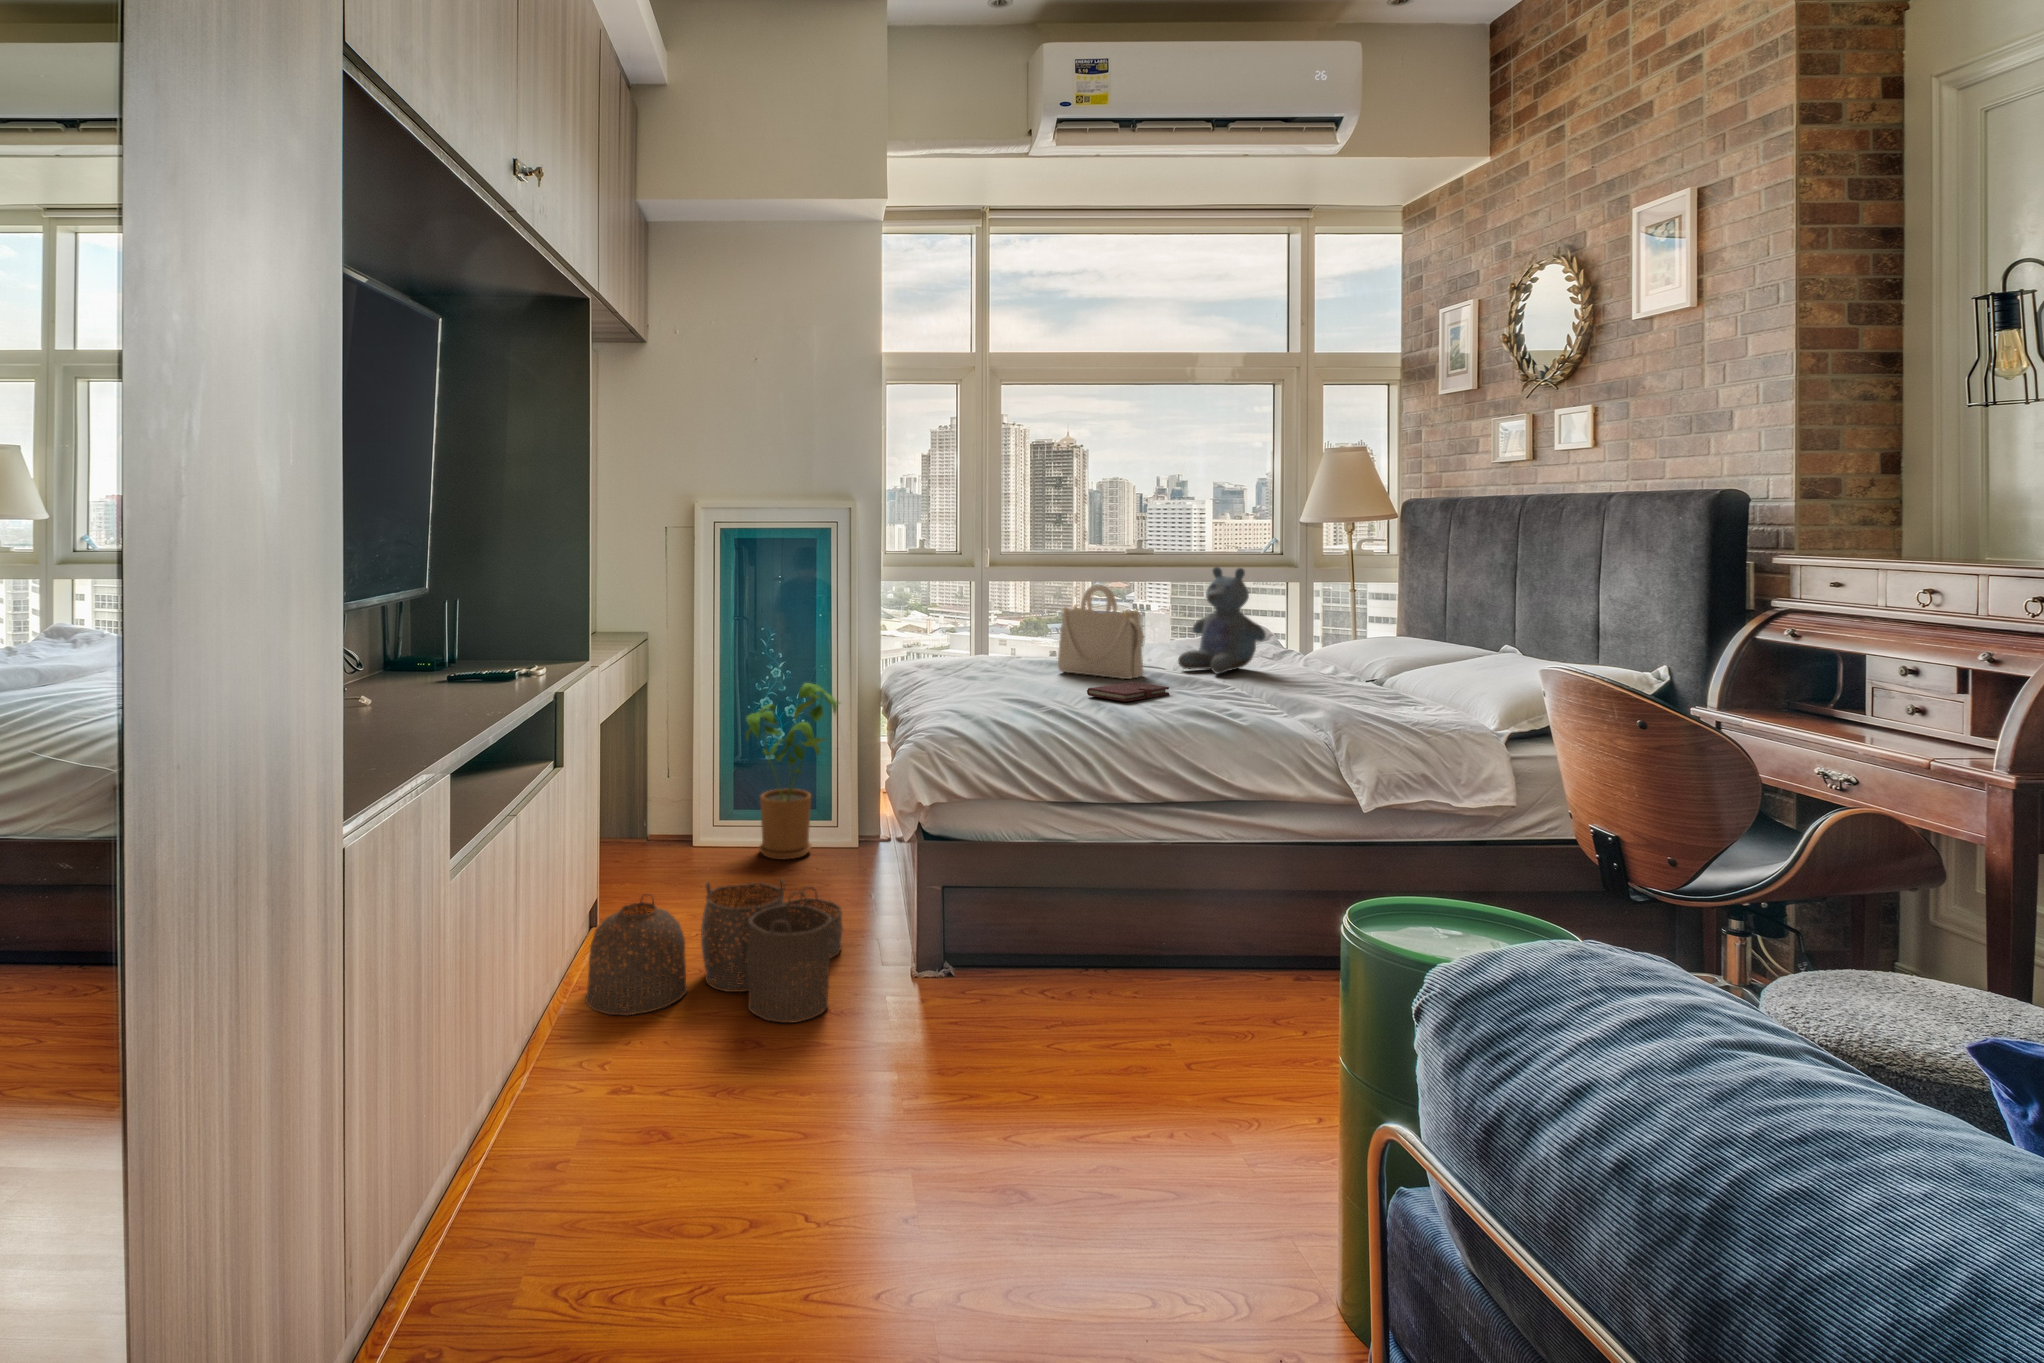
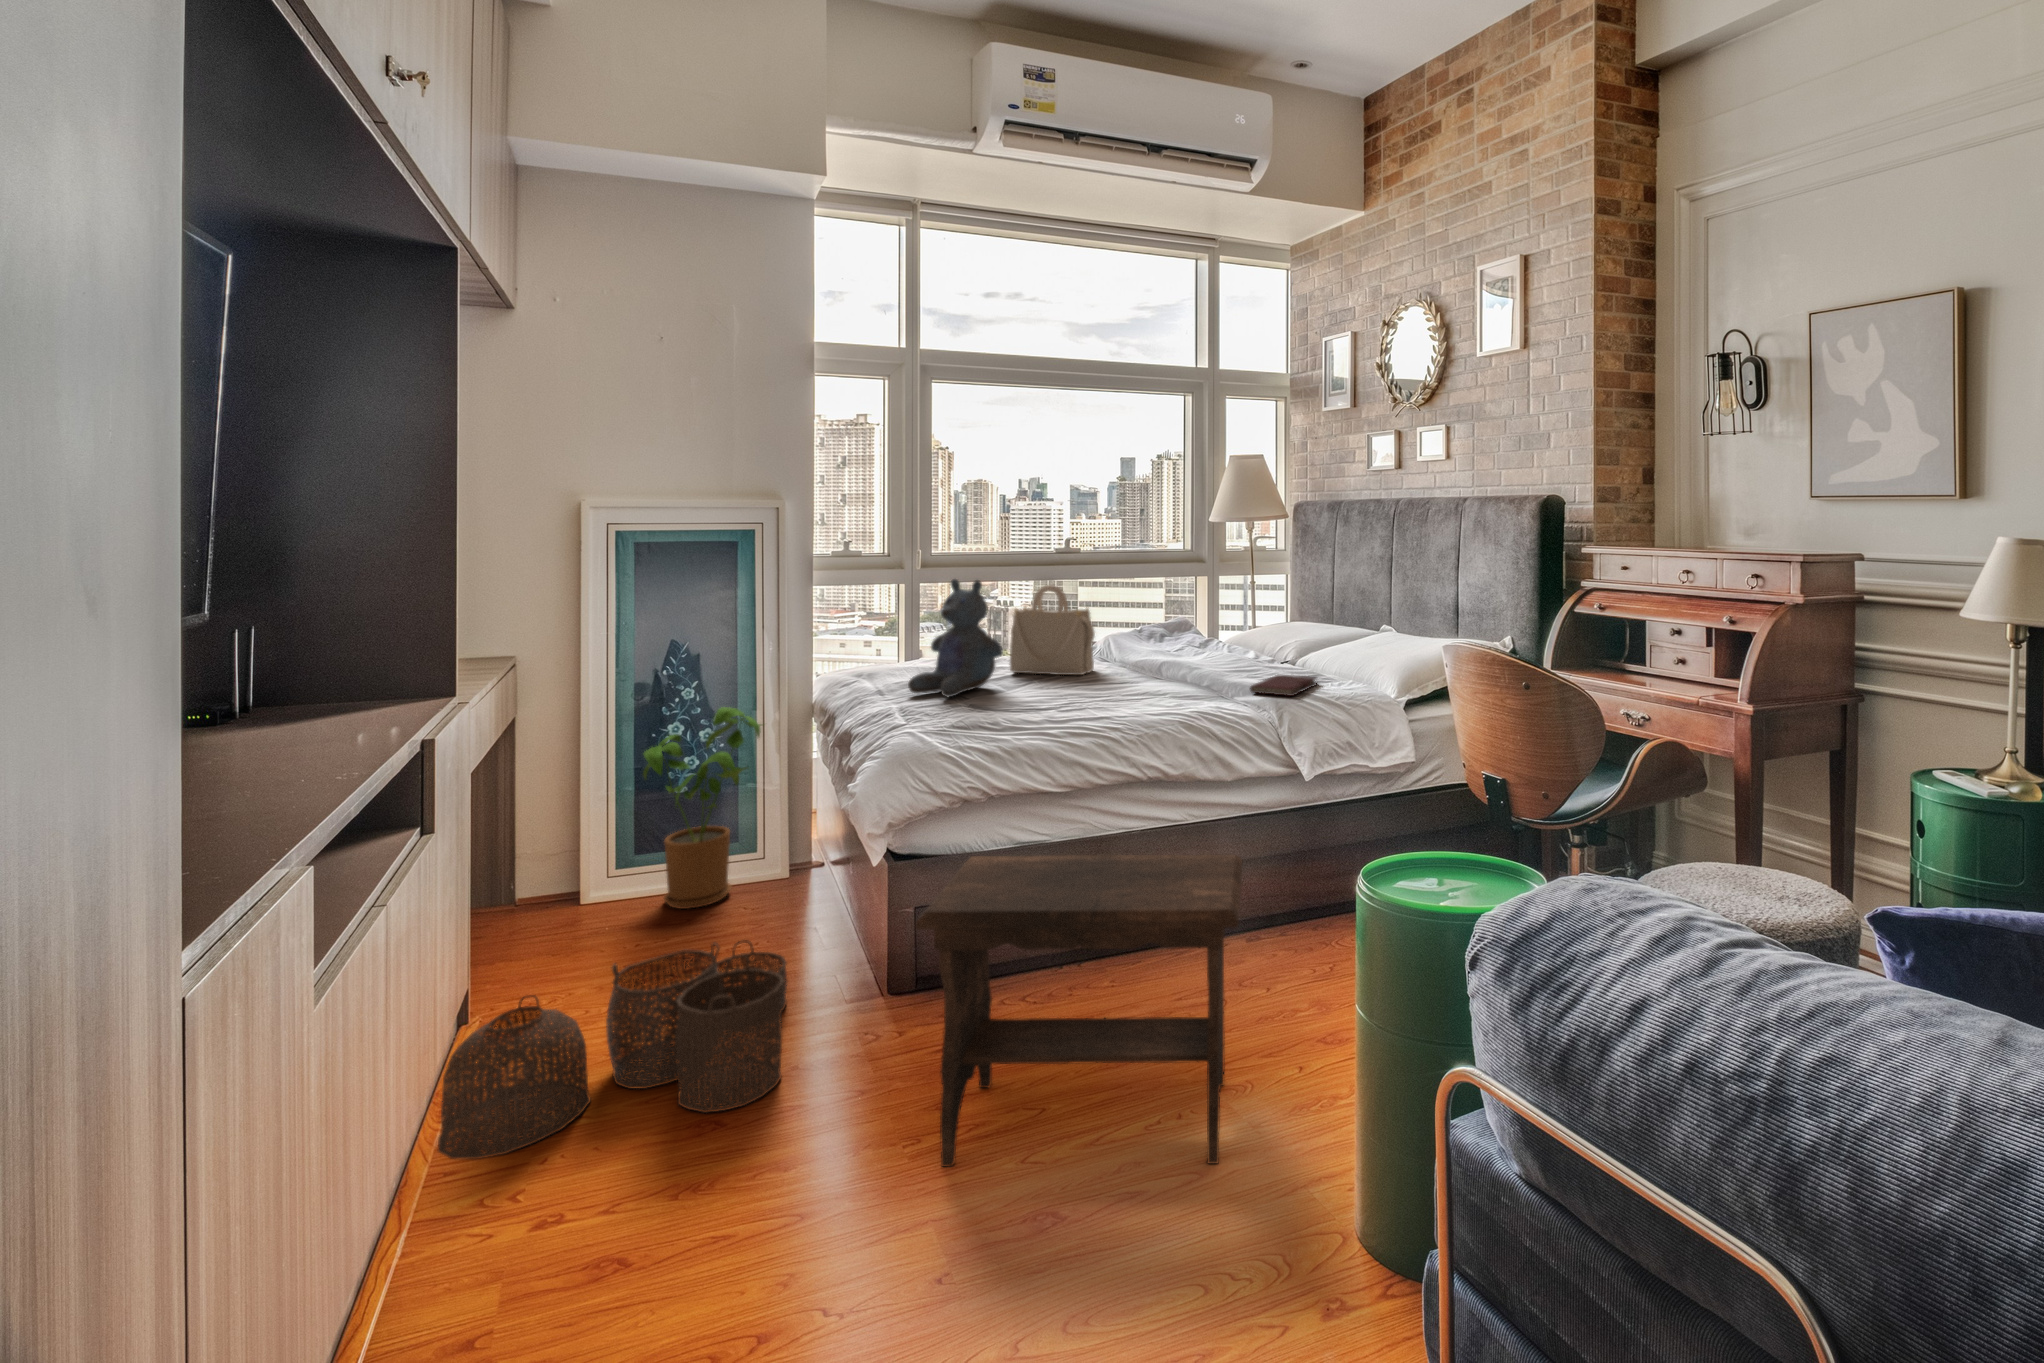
stuffed bear: present [1178,567,1266,674] -> present [908,579,1003,697]
notebook: present [1087,682,1169,702] -> present [1250,675,1317,696]
footstool: none [927,830,1260,1181] -> present [915,855,1242,1167]

